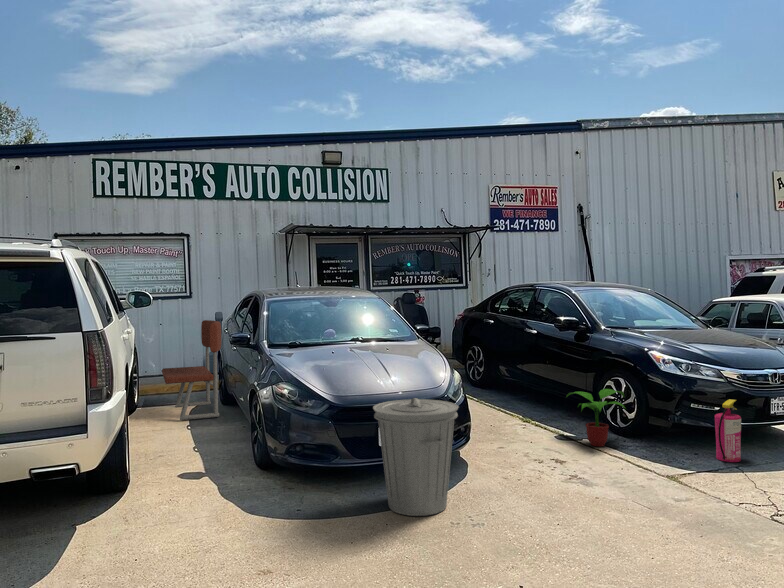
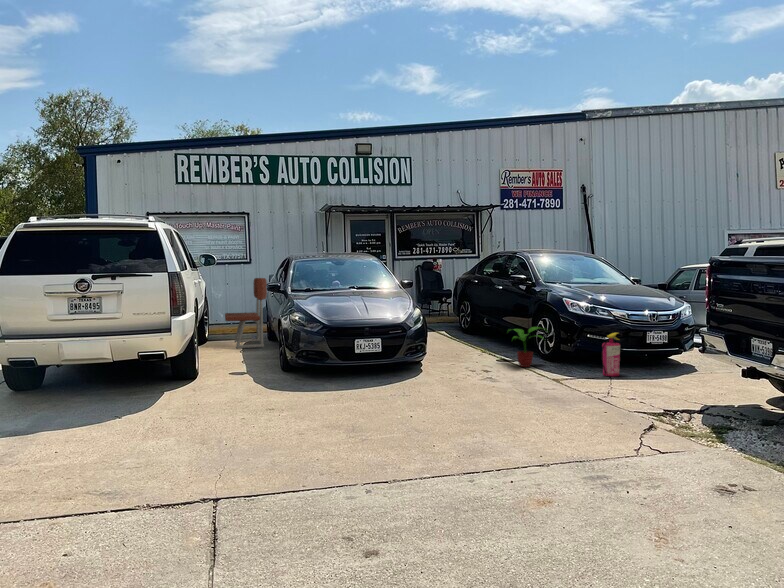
trash can: present [373,398,459,516] -> none [345,319,400,391]

